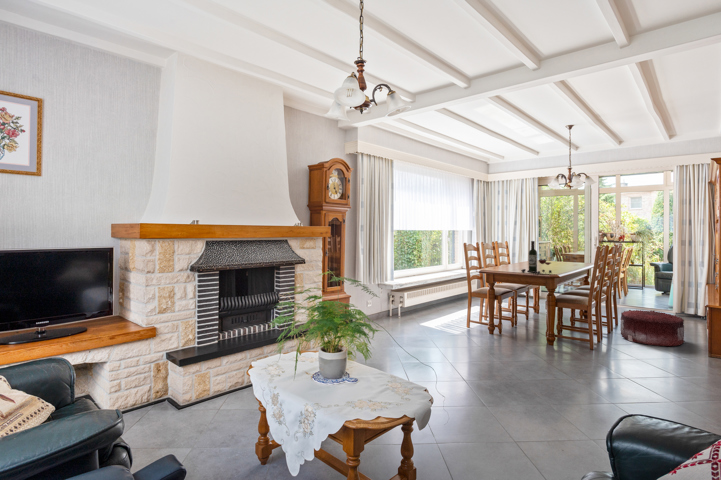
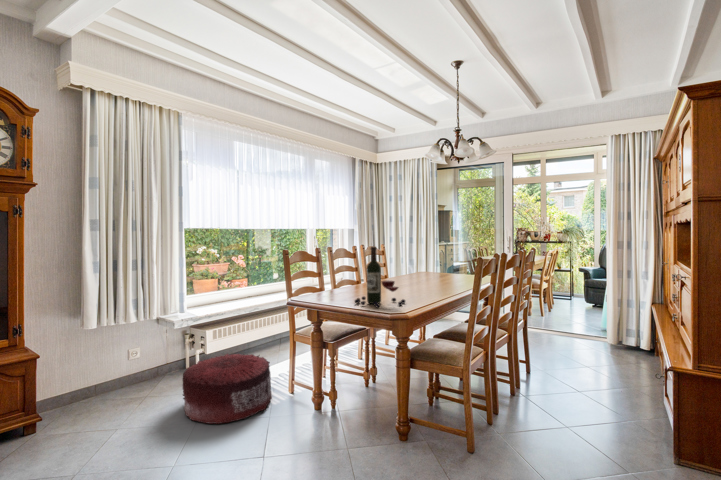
pouf: present [620,310,685,346] -> present [183,354,272,424]

